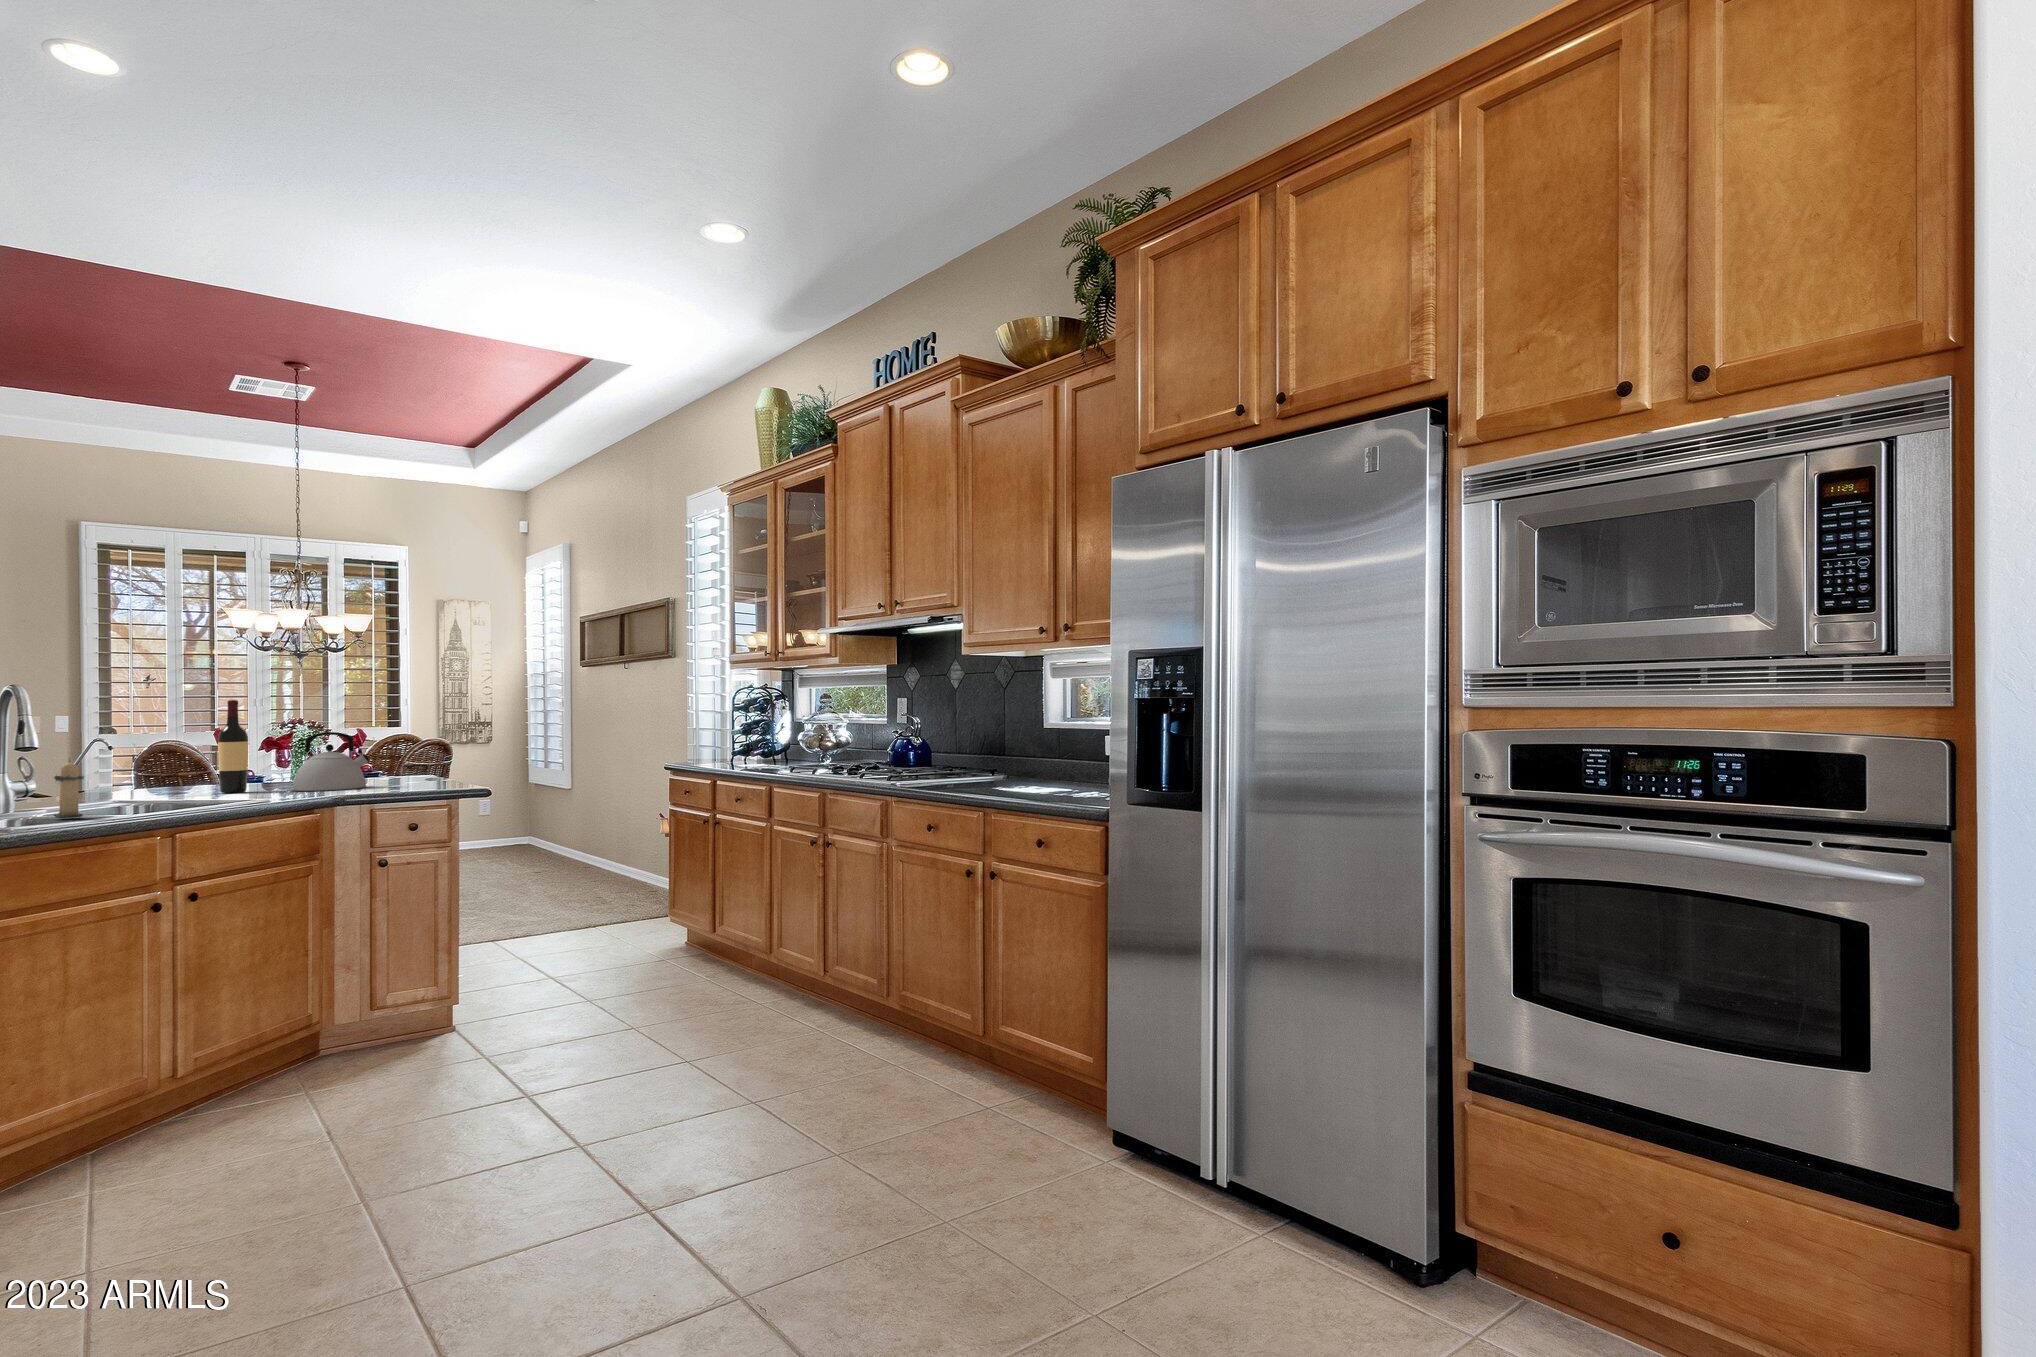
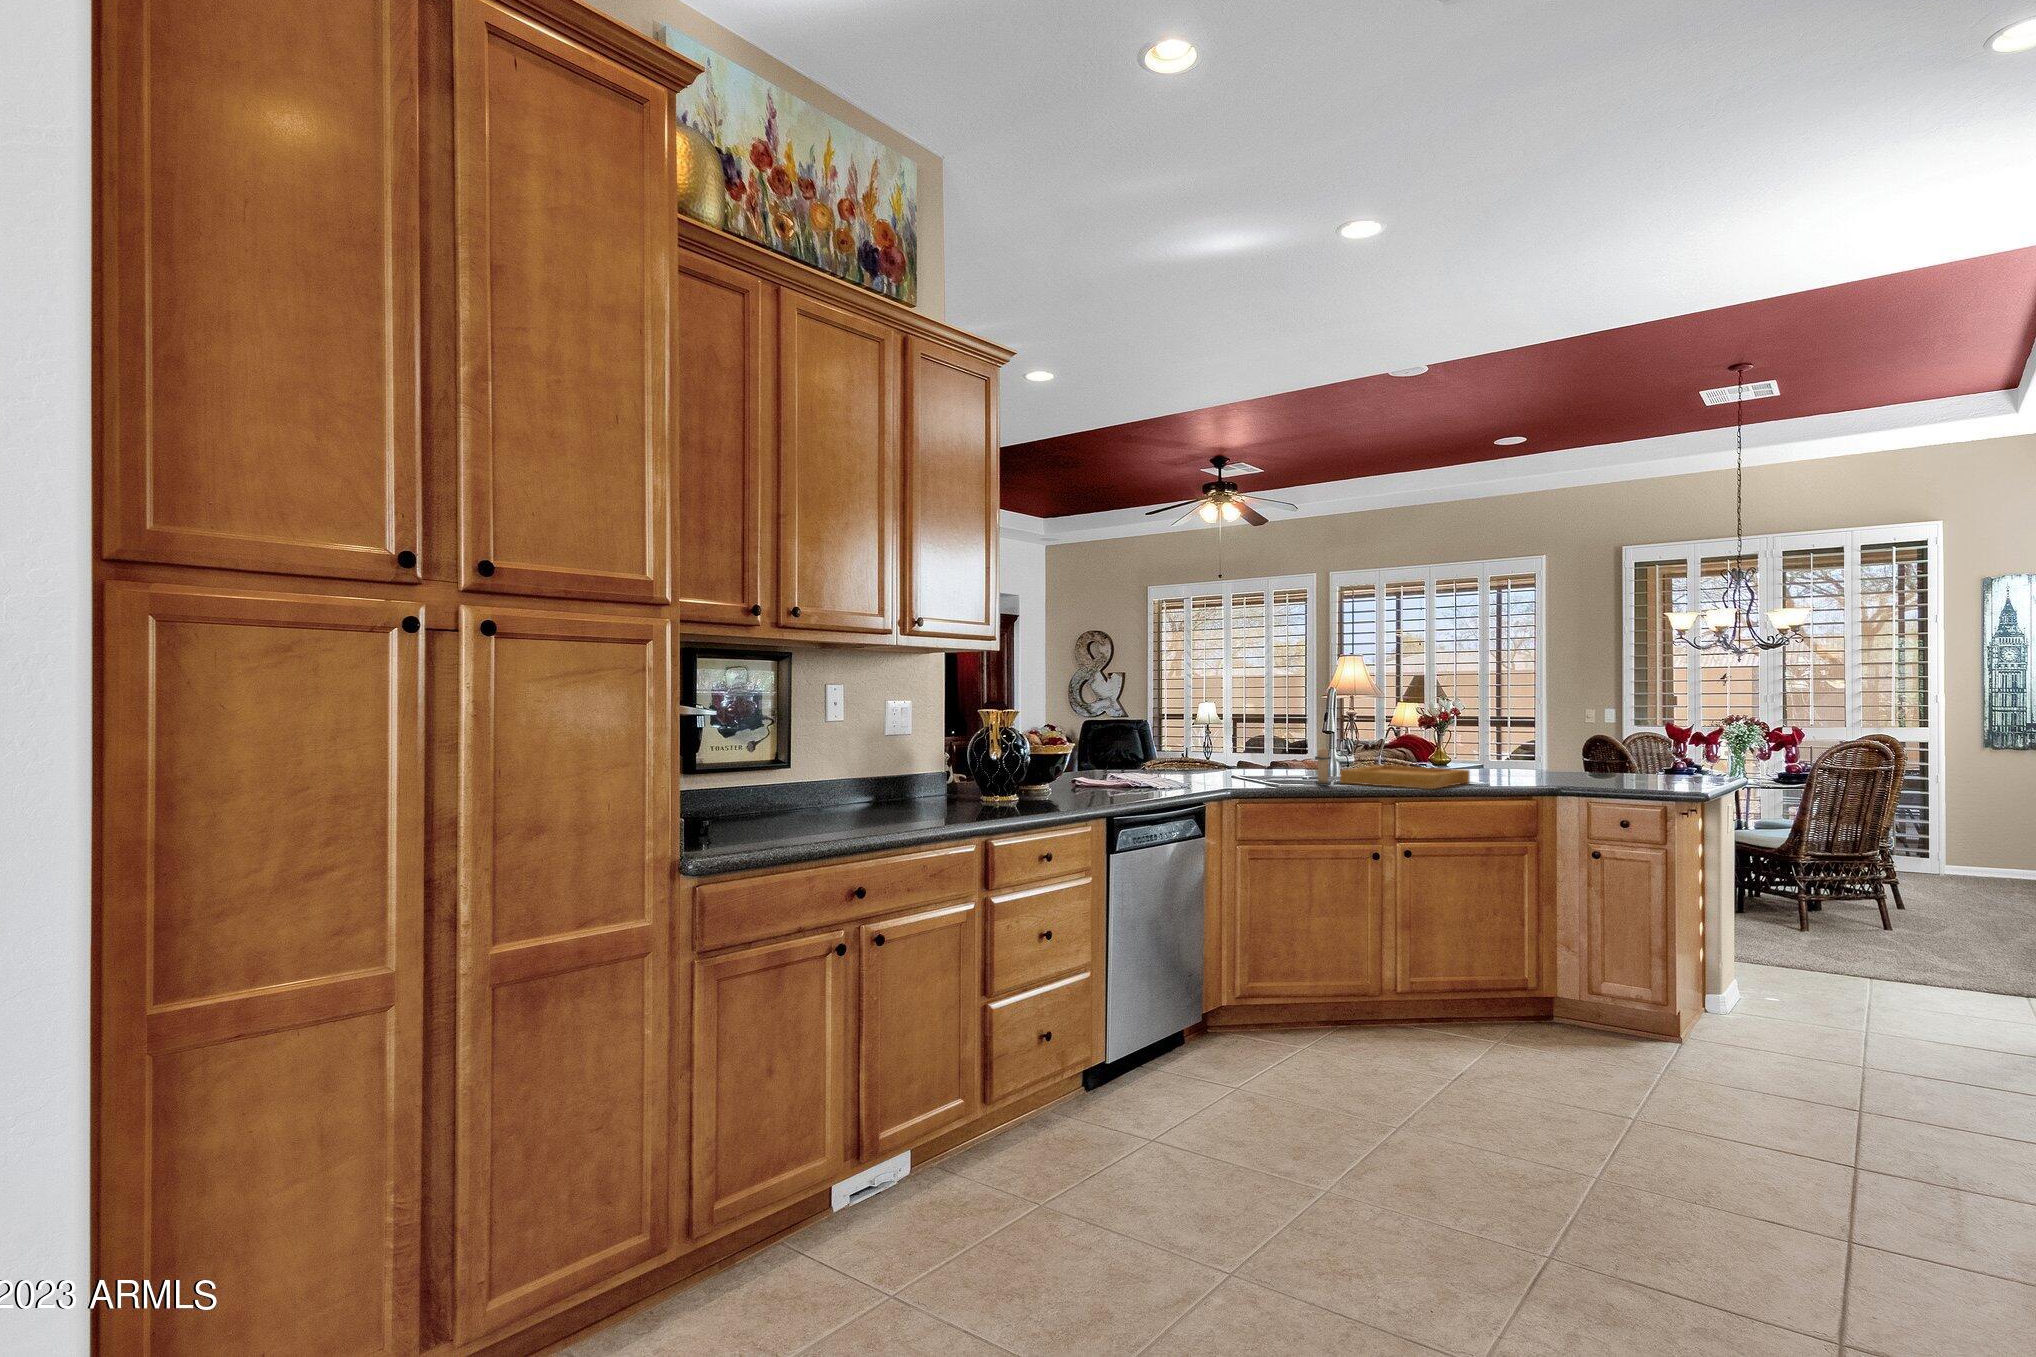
wine bottle: present [218,700,248,793] -> none [1488,704,1510,779]
kettle: present [292,732,369,791] -> none [1531,734,1593,786]
tray: none [75,781,240,814] -> present [1340,765,1470,789]

